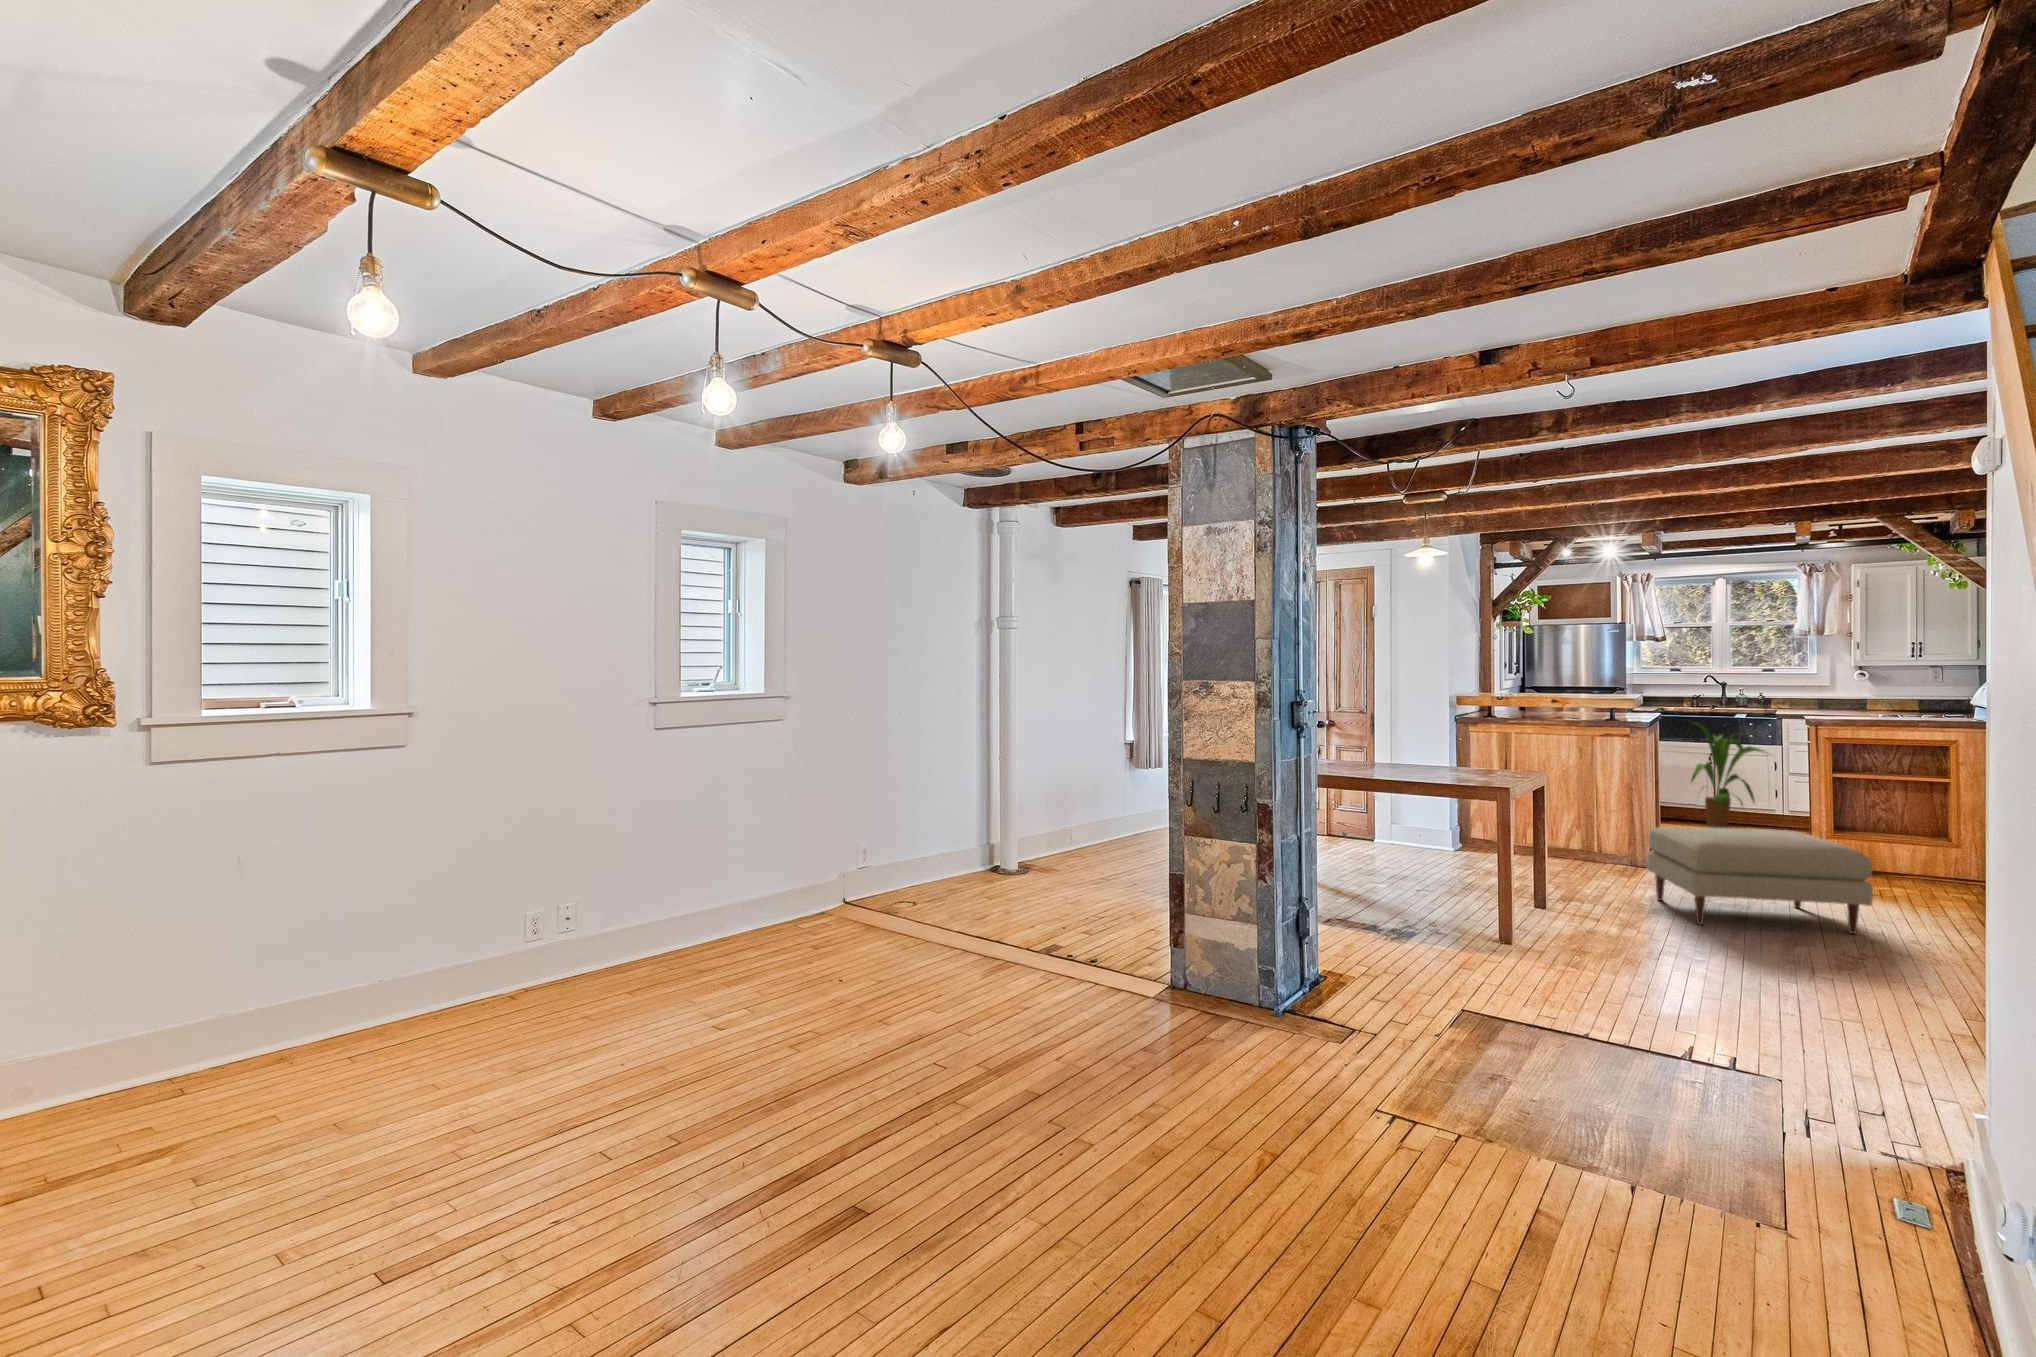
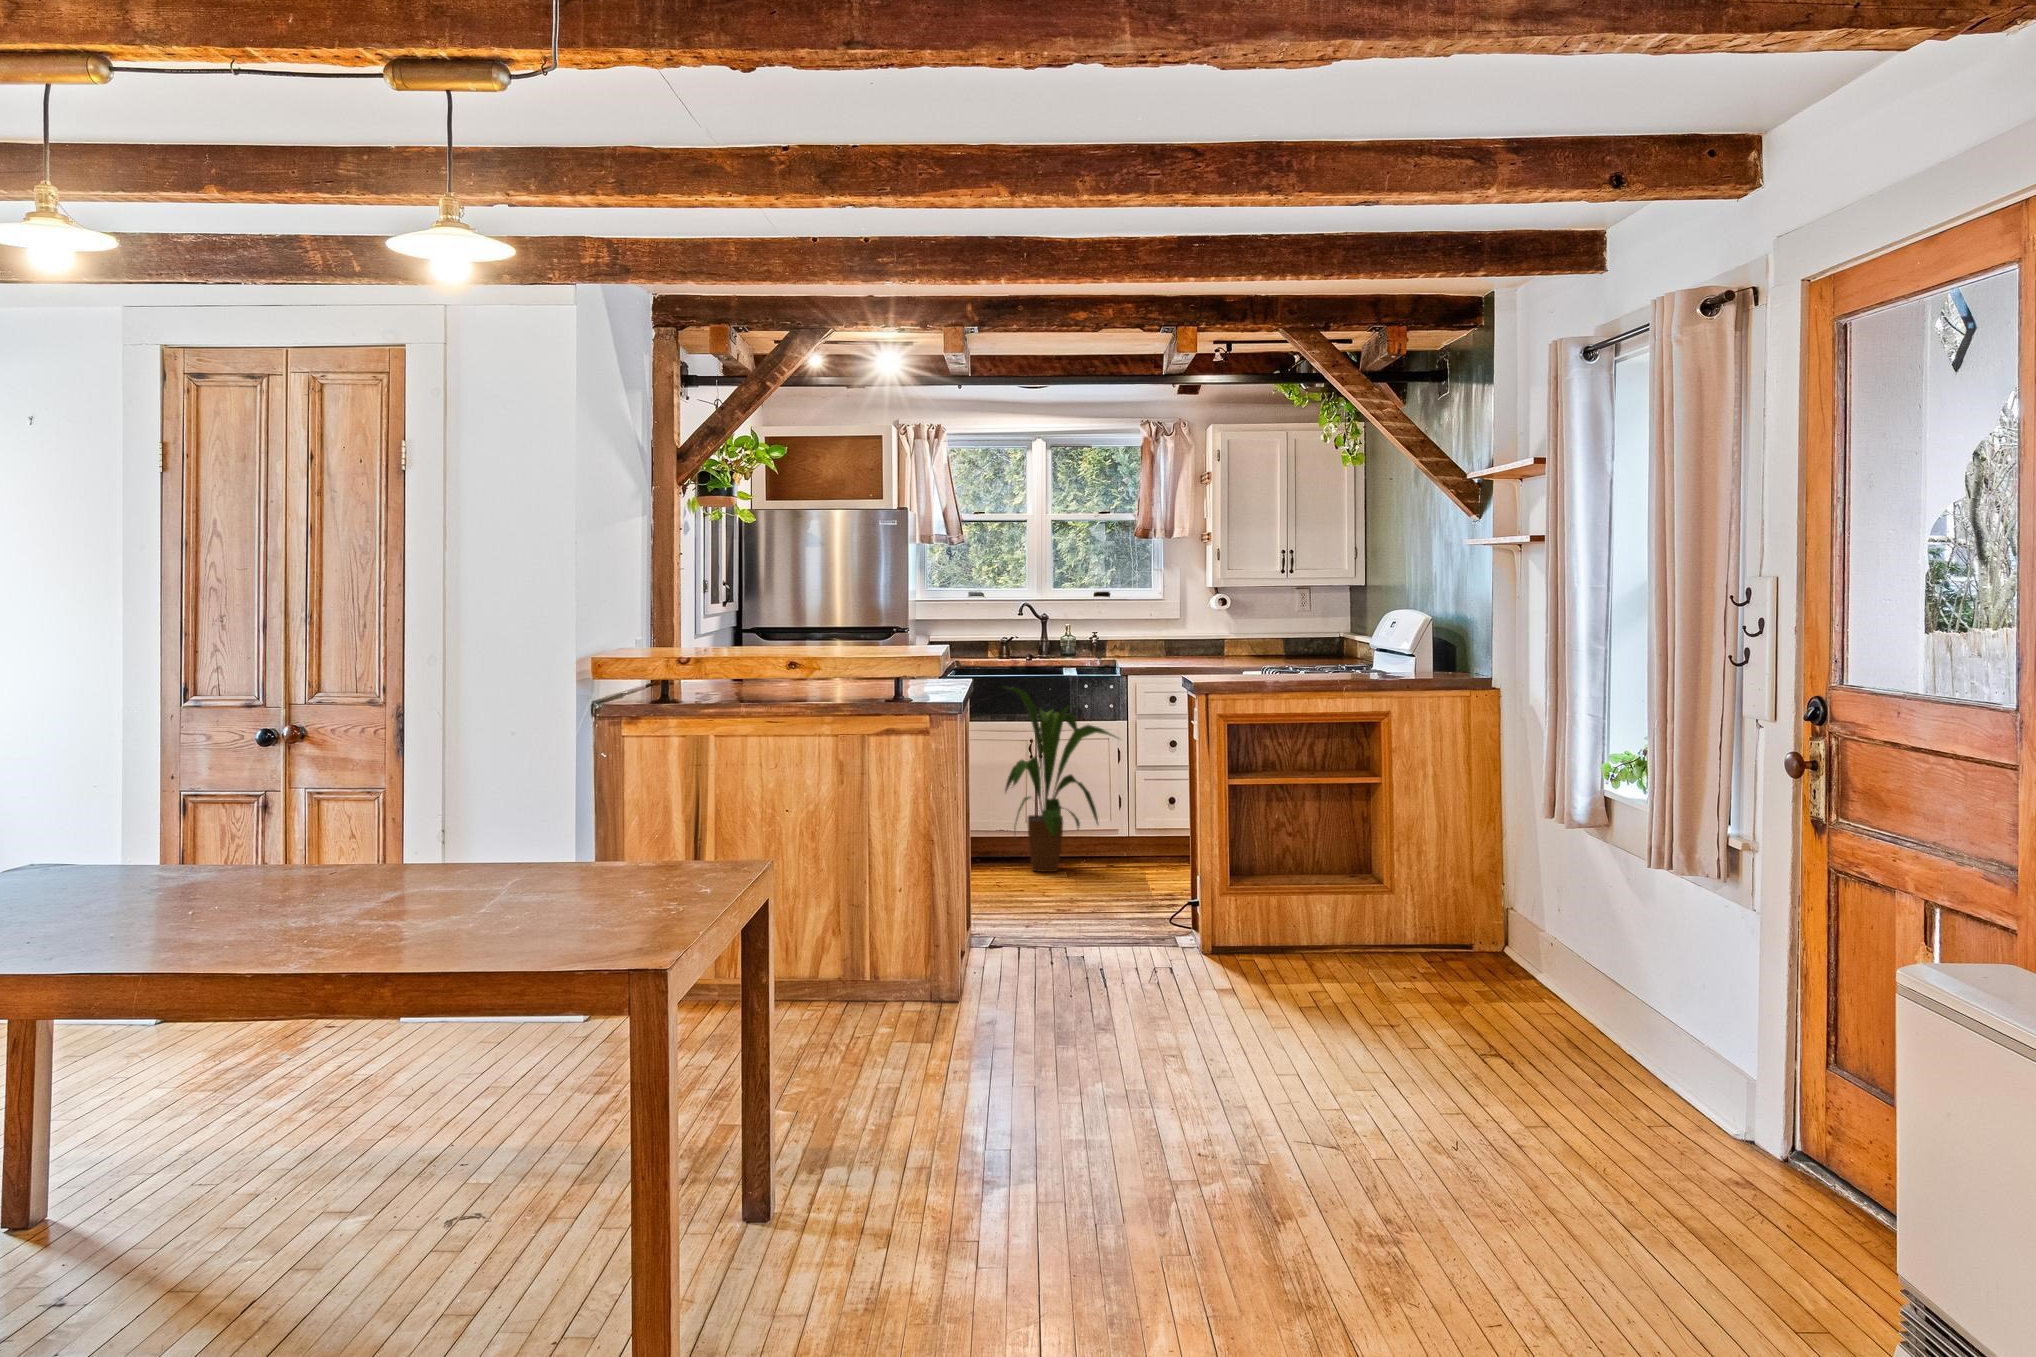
ottoman: present [1647,826,1873,934] -> none [972,922,1362,1180]

